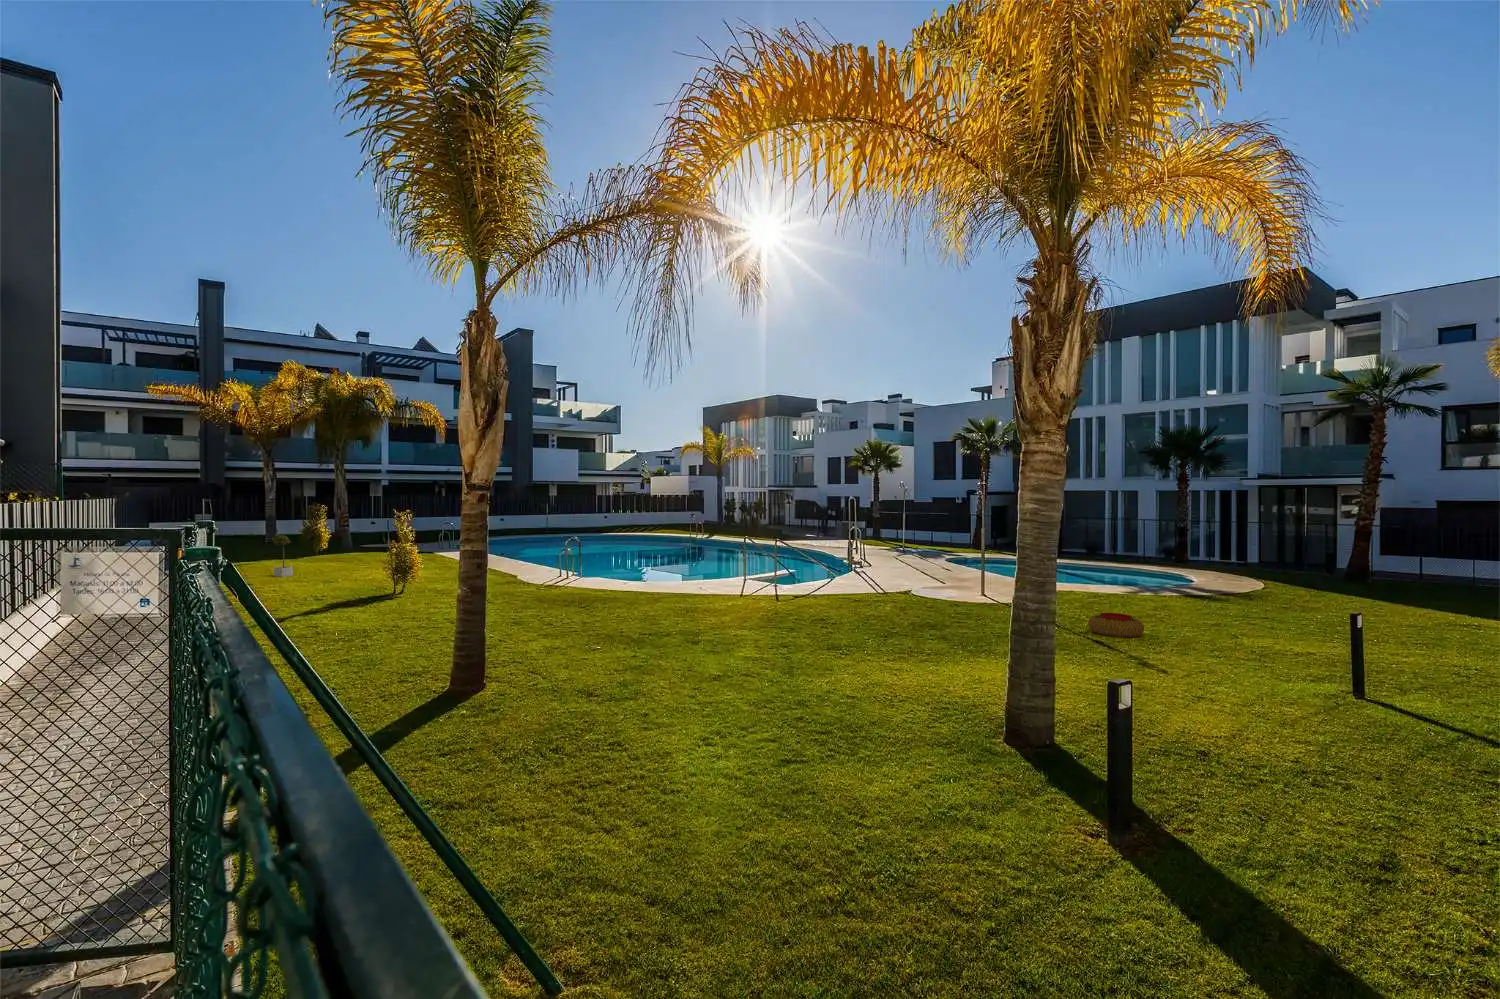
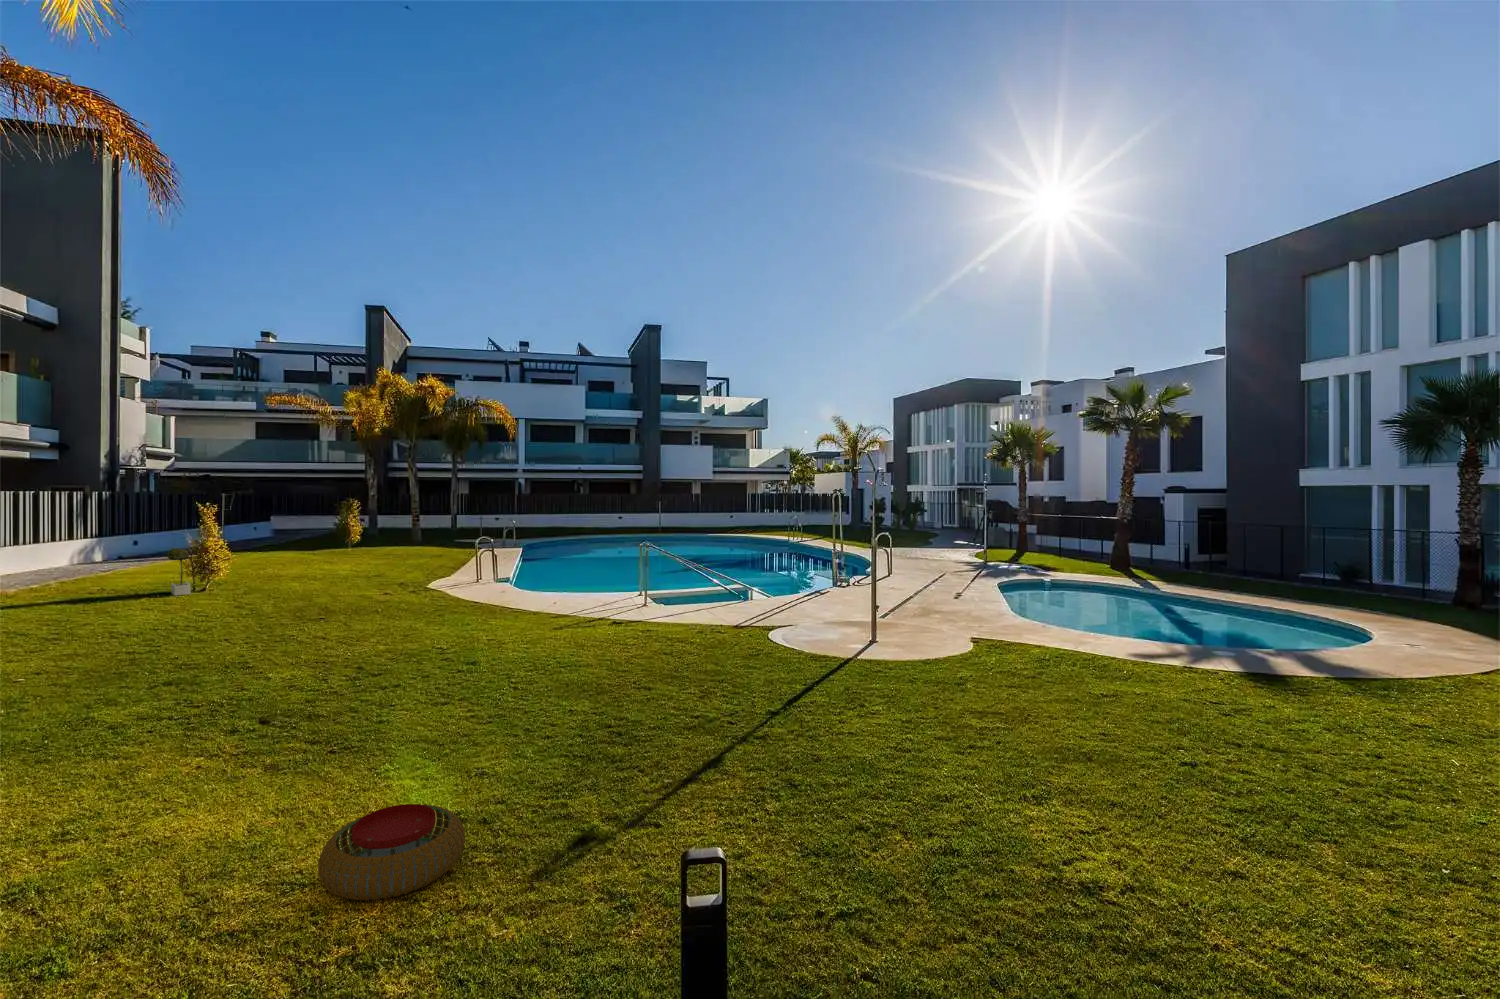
pouf: present [1088,613,1144,637] -> present [318,804,465,901]

